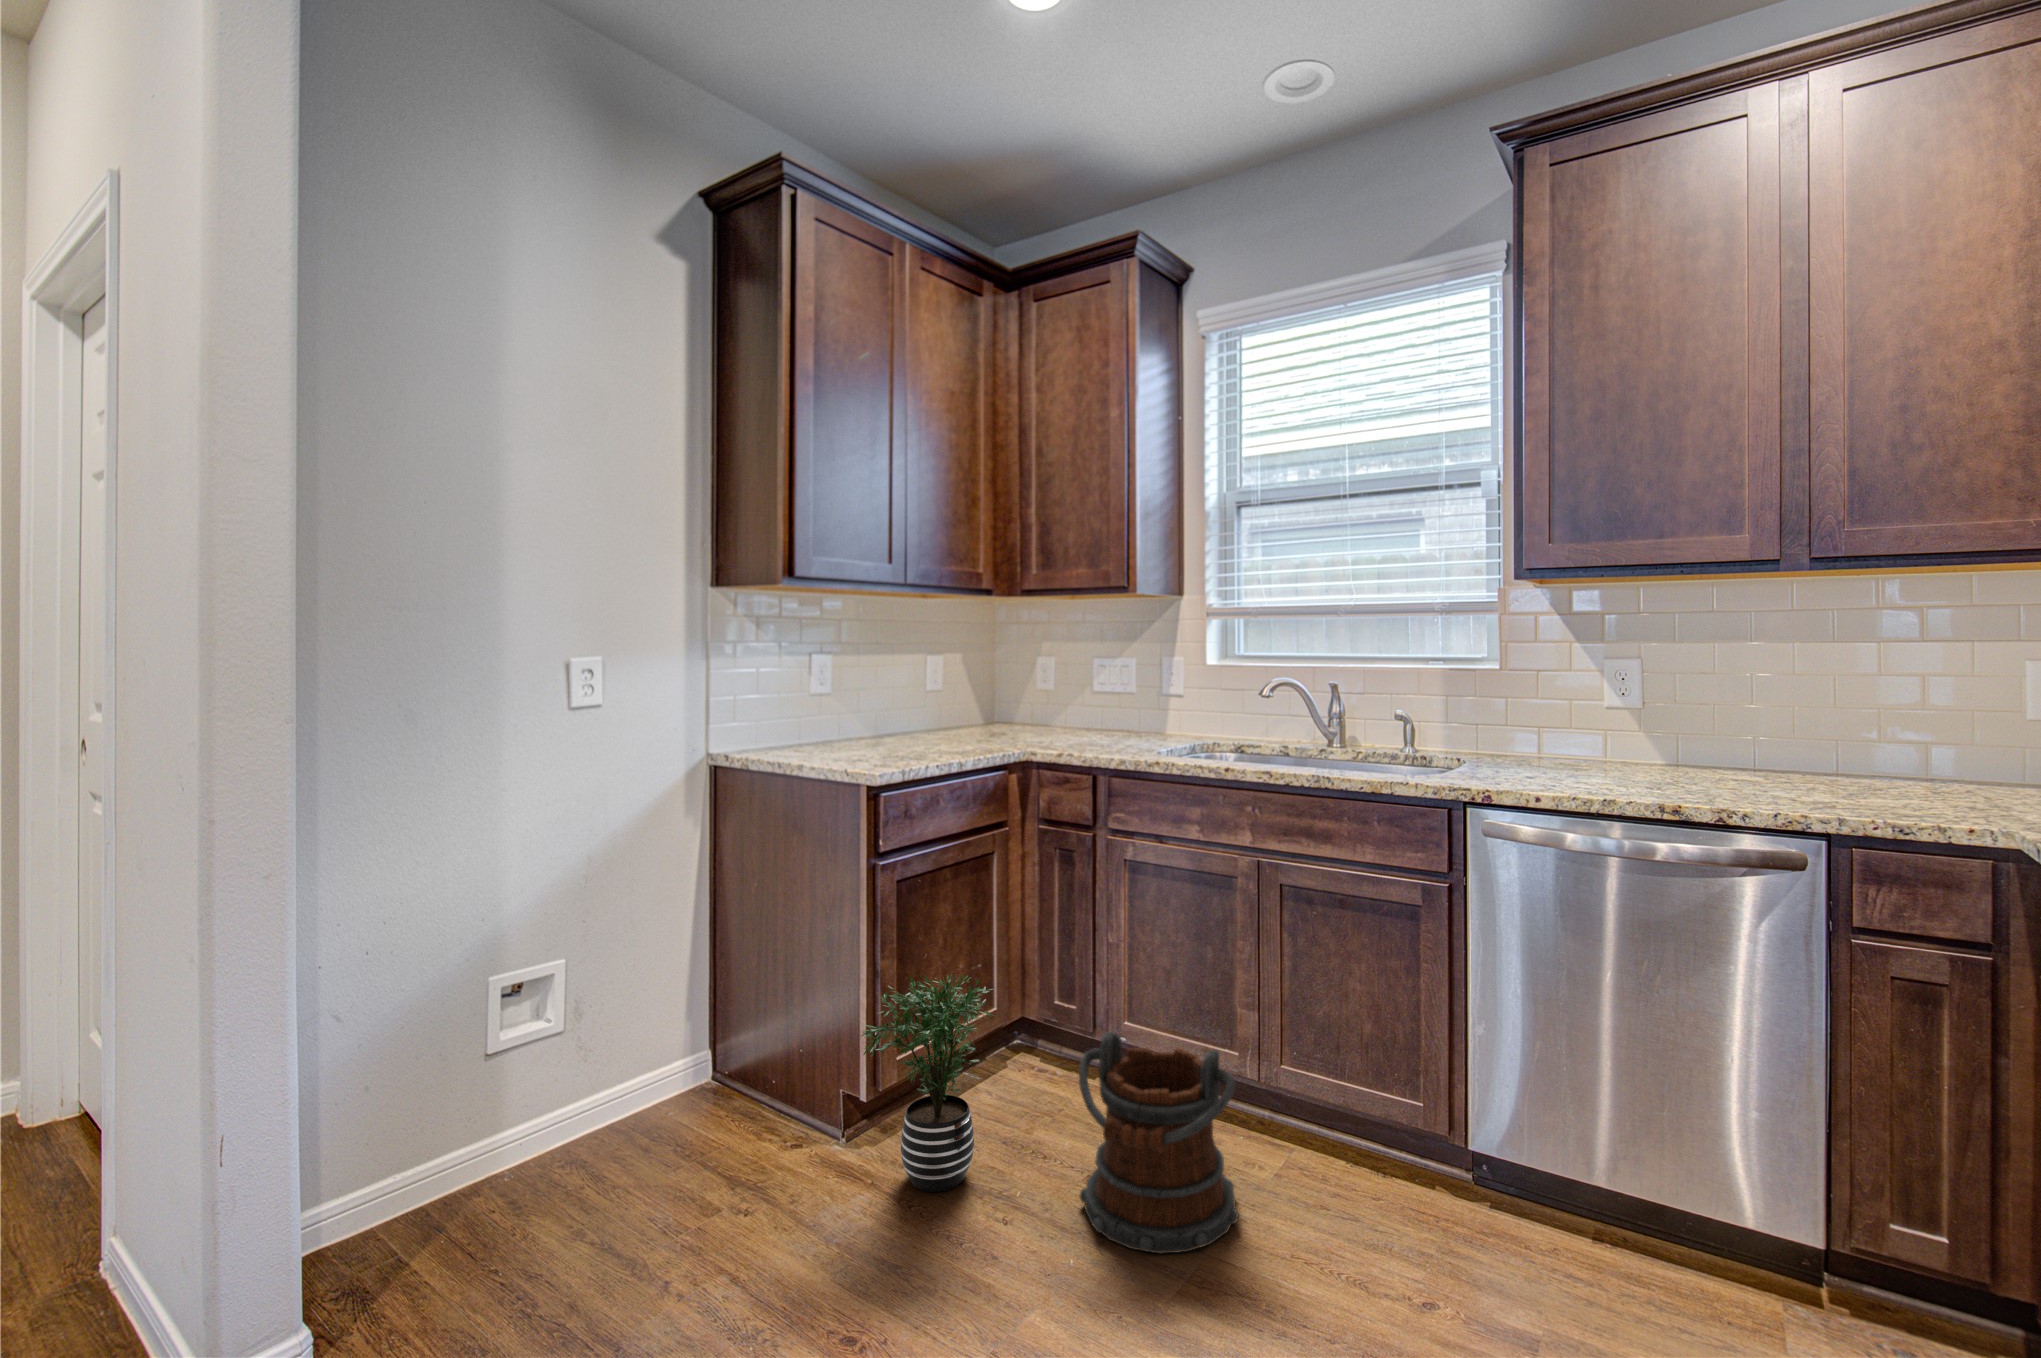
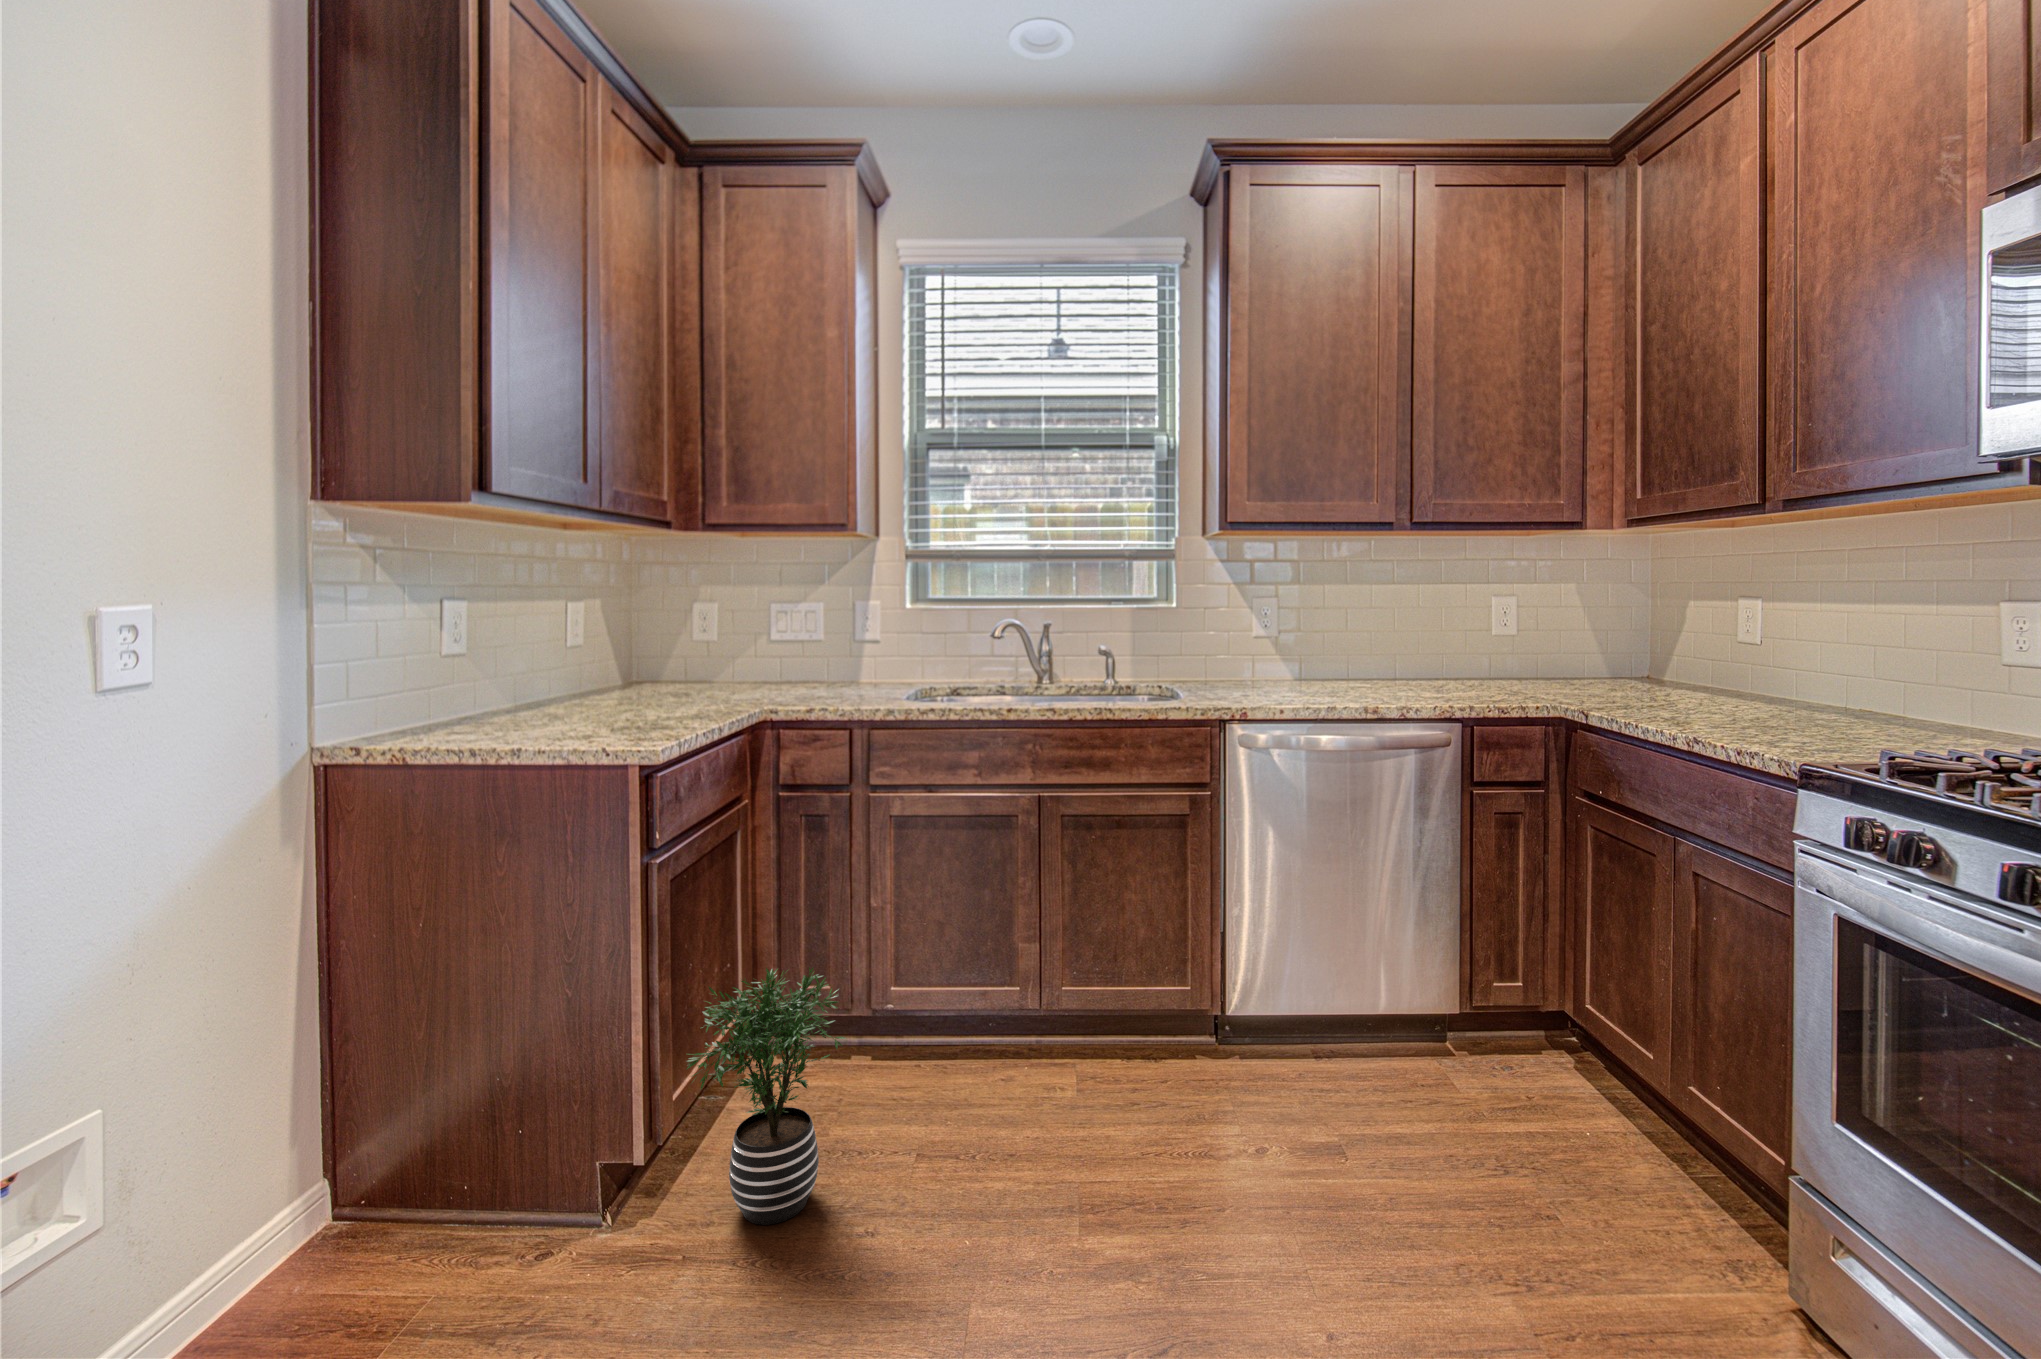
bucket: present [1079,1032,1238,1253] -> none [940,974,1101,1188]

